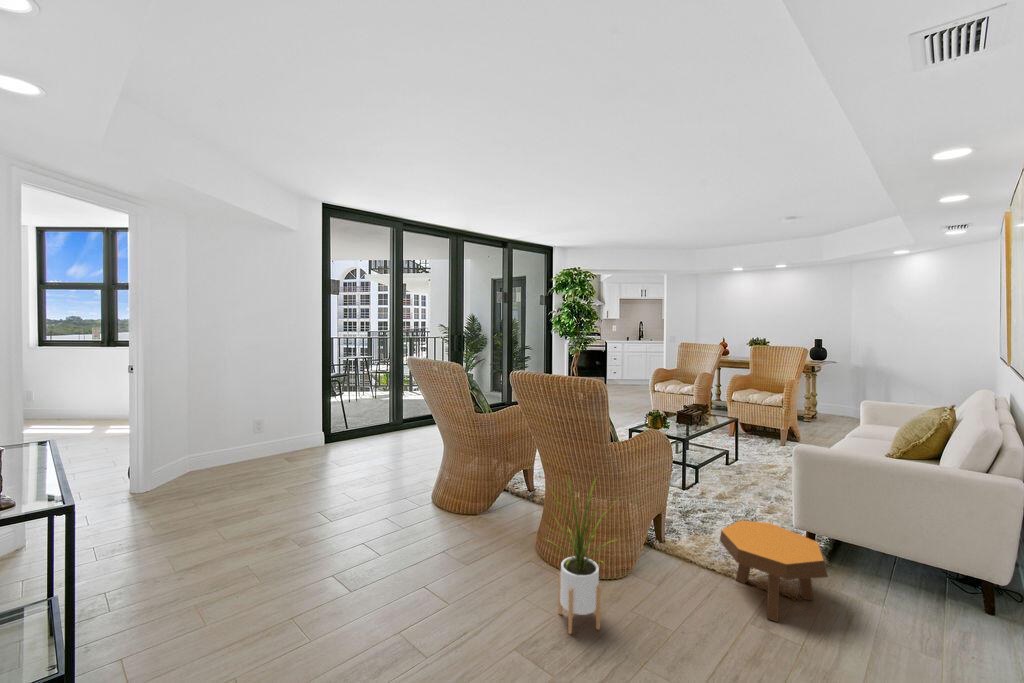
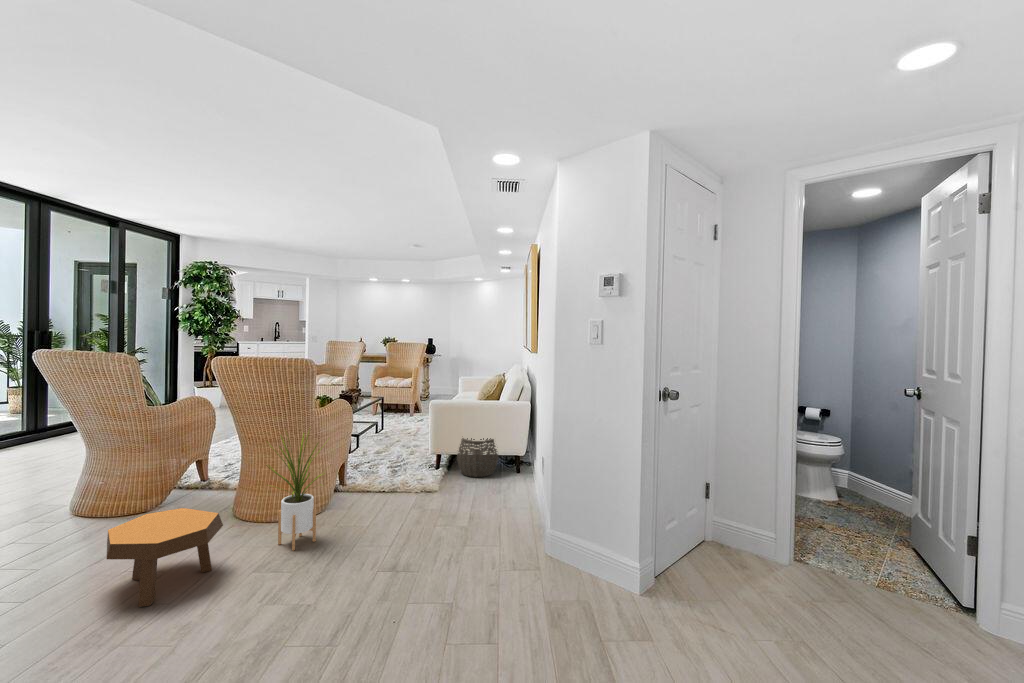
woven basket: none [845,515,938,602] -> present [457,438,498,477]
footstool: present [720,521,828,622] -> present [107,508,223,607]

